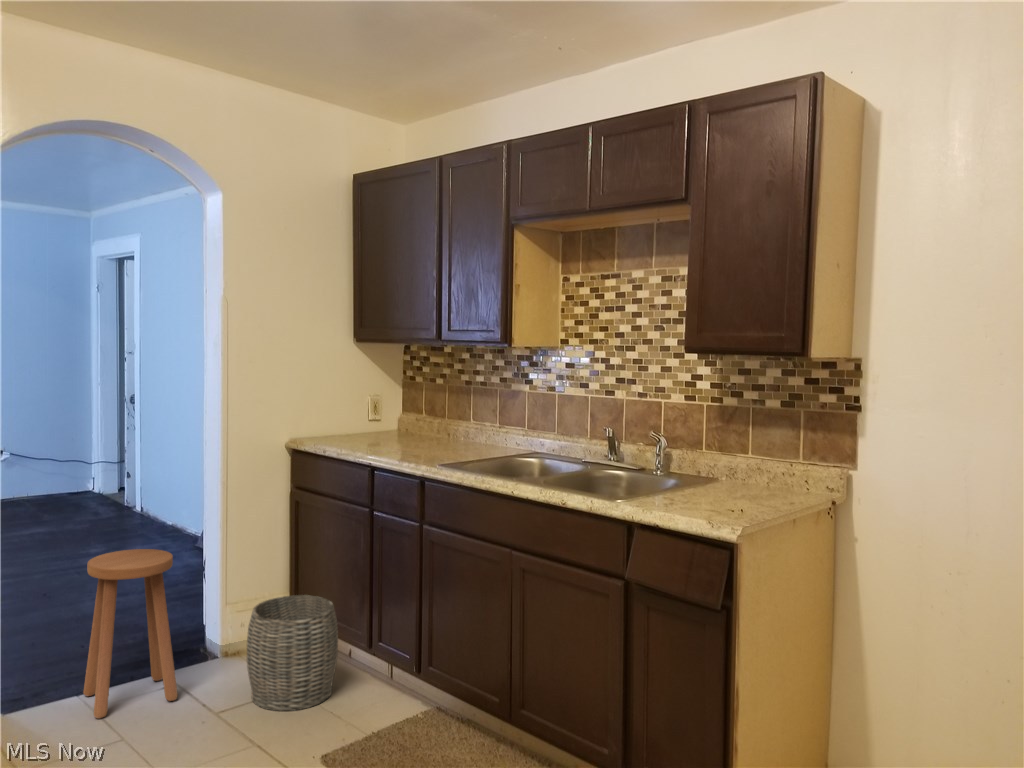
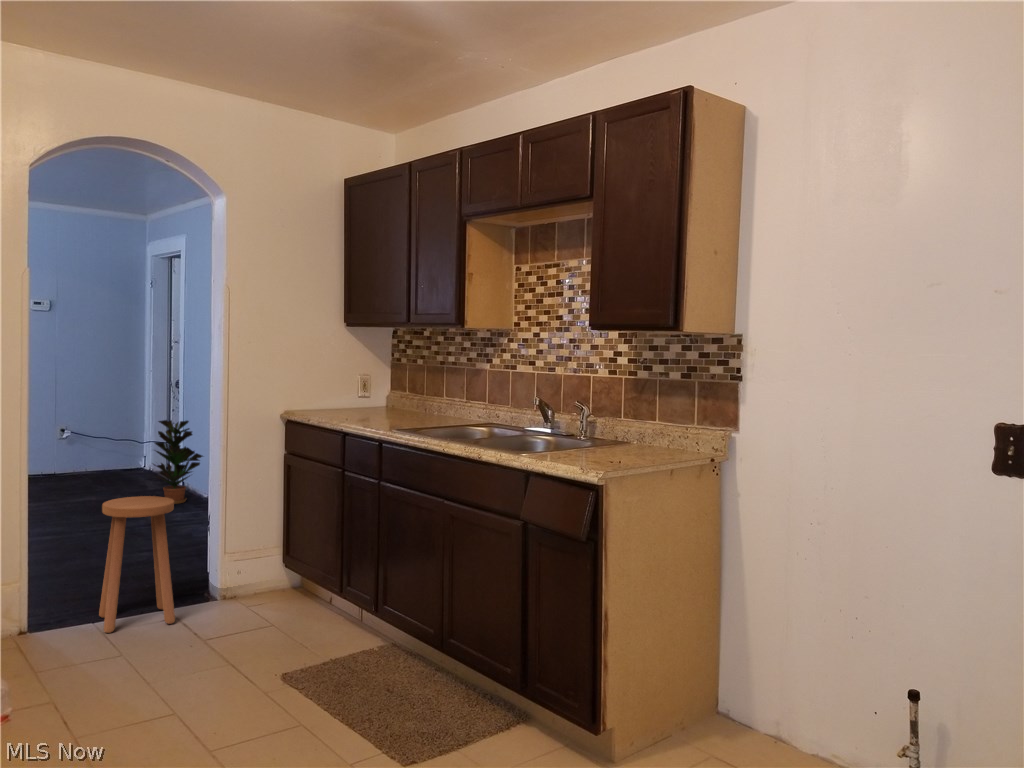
potted plant: none [110,442,170,537] -> present [153,420,203,504]
woven basket: present [247,595,338,711] -> none [233,541,312,636]

